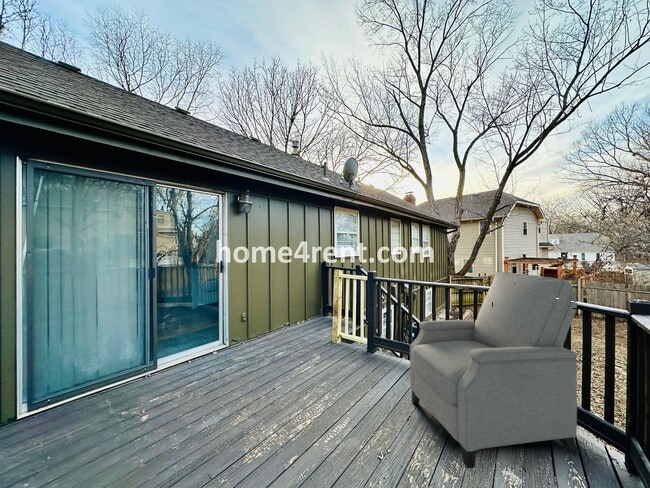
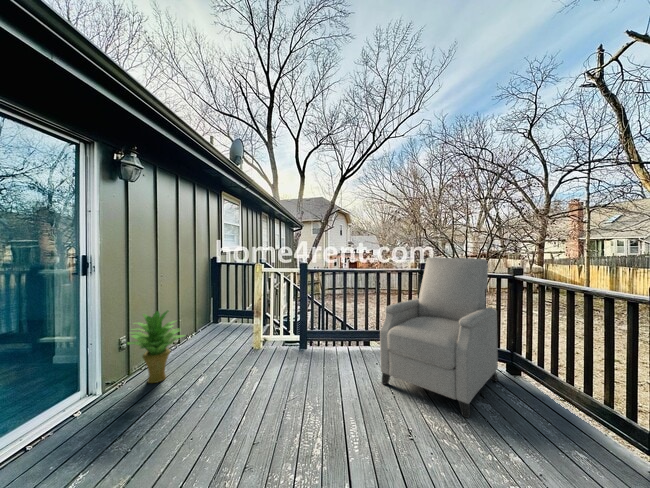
potted plant: none [241,298,279,347] -> present [127,311,184,383]

